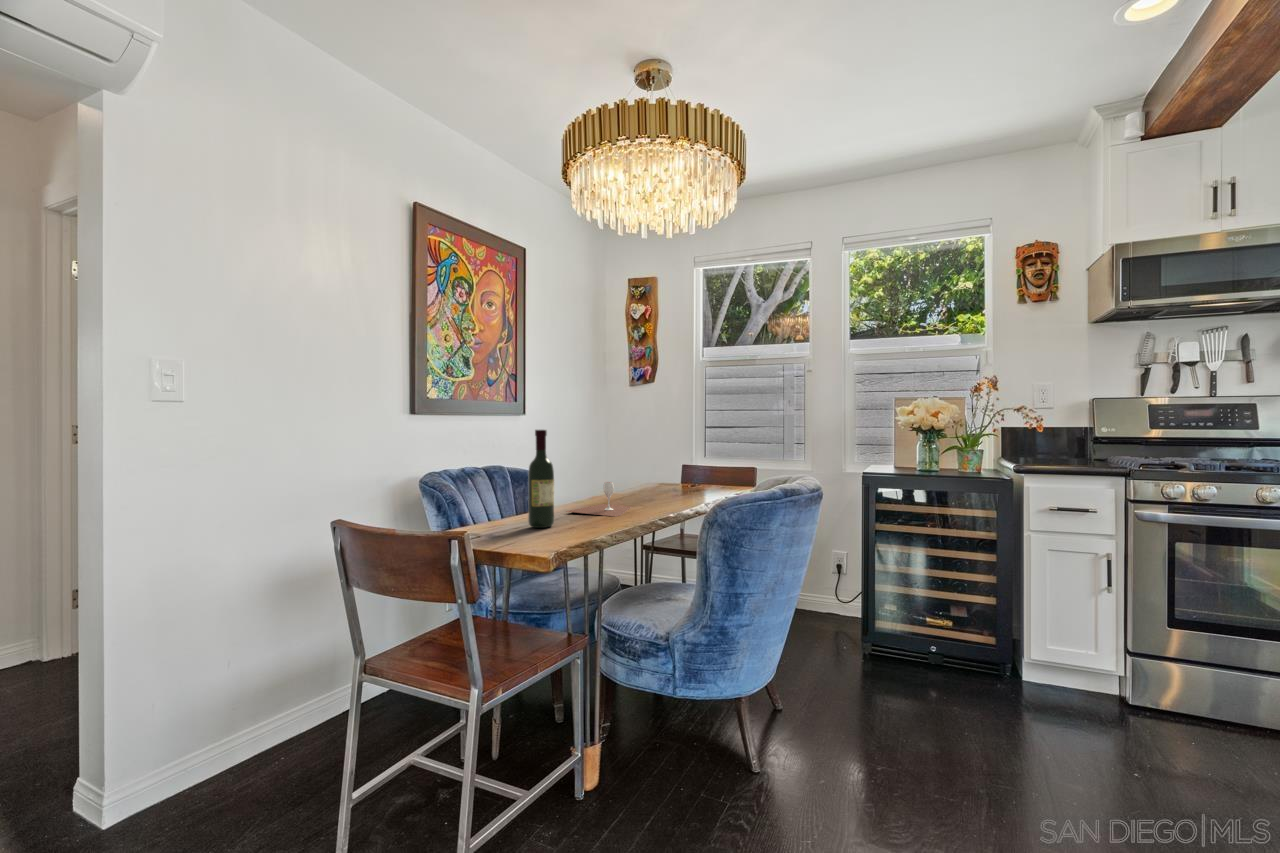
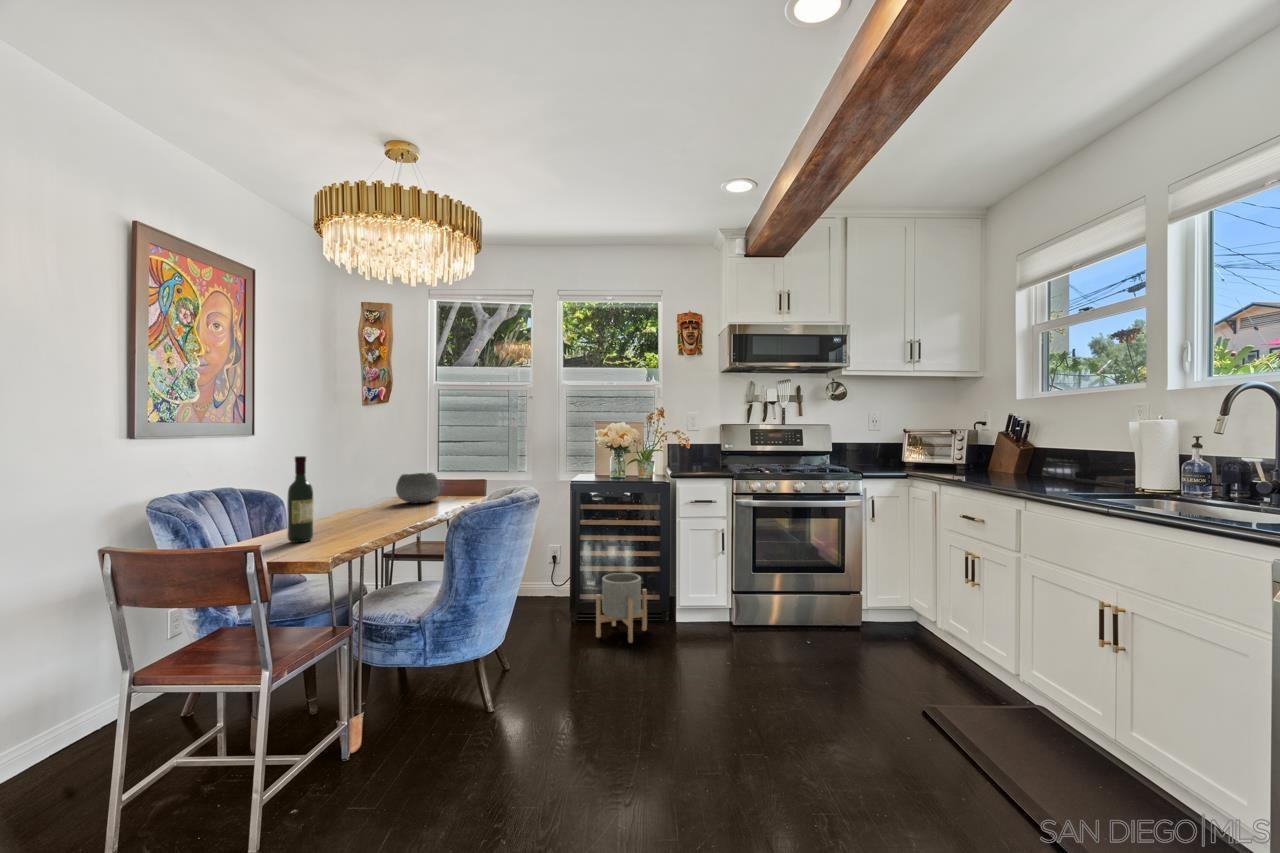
bowl: none [652,456,699,491] -> present [396,473,440,503]
wine glass: present [567,482,631,517] -> none [318,499,400,528]
planter: none [898,600,974,700] -> present [596,573,647,643]

